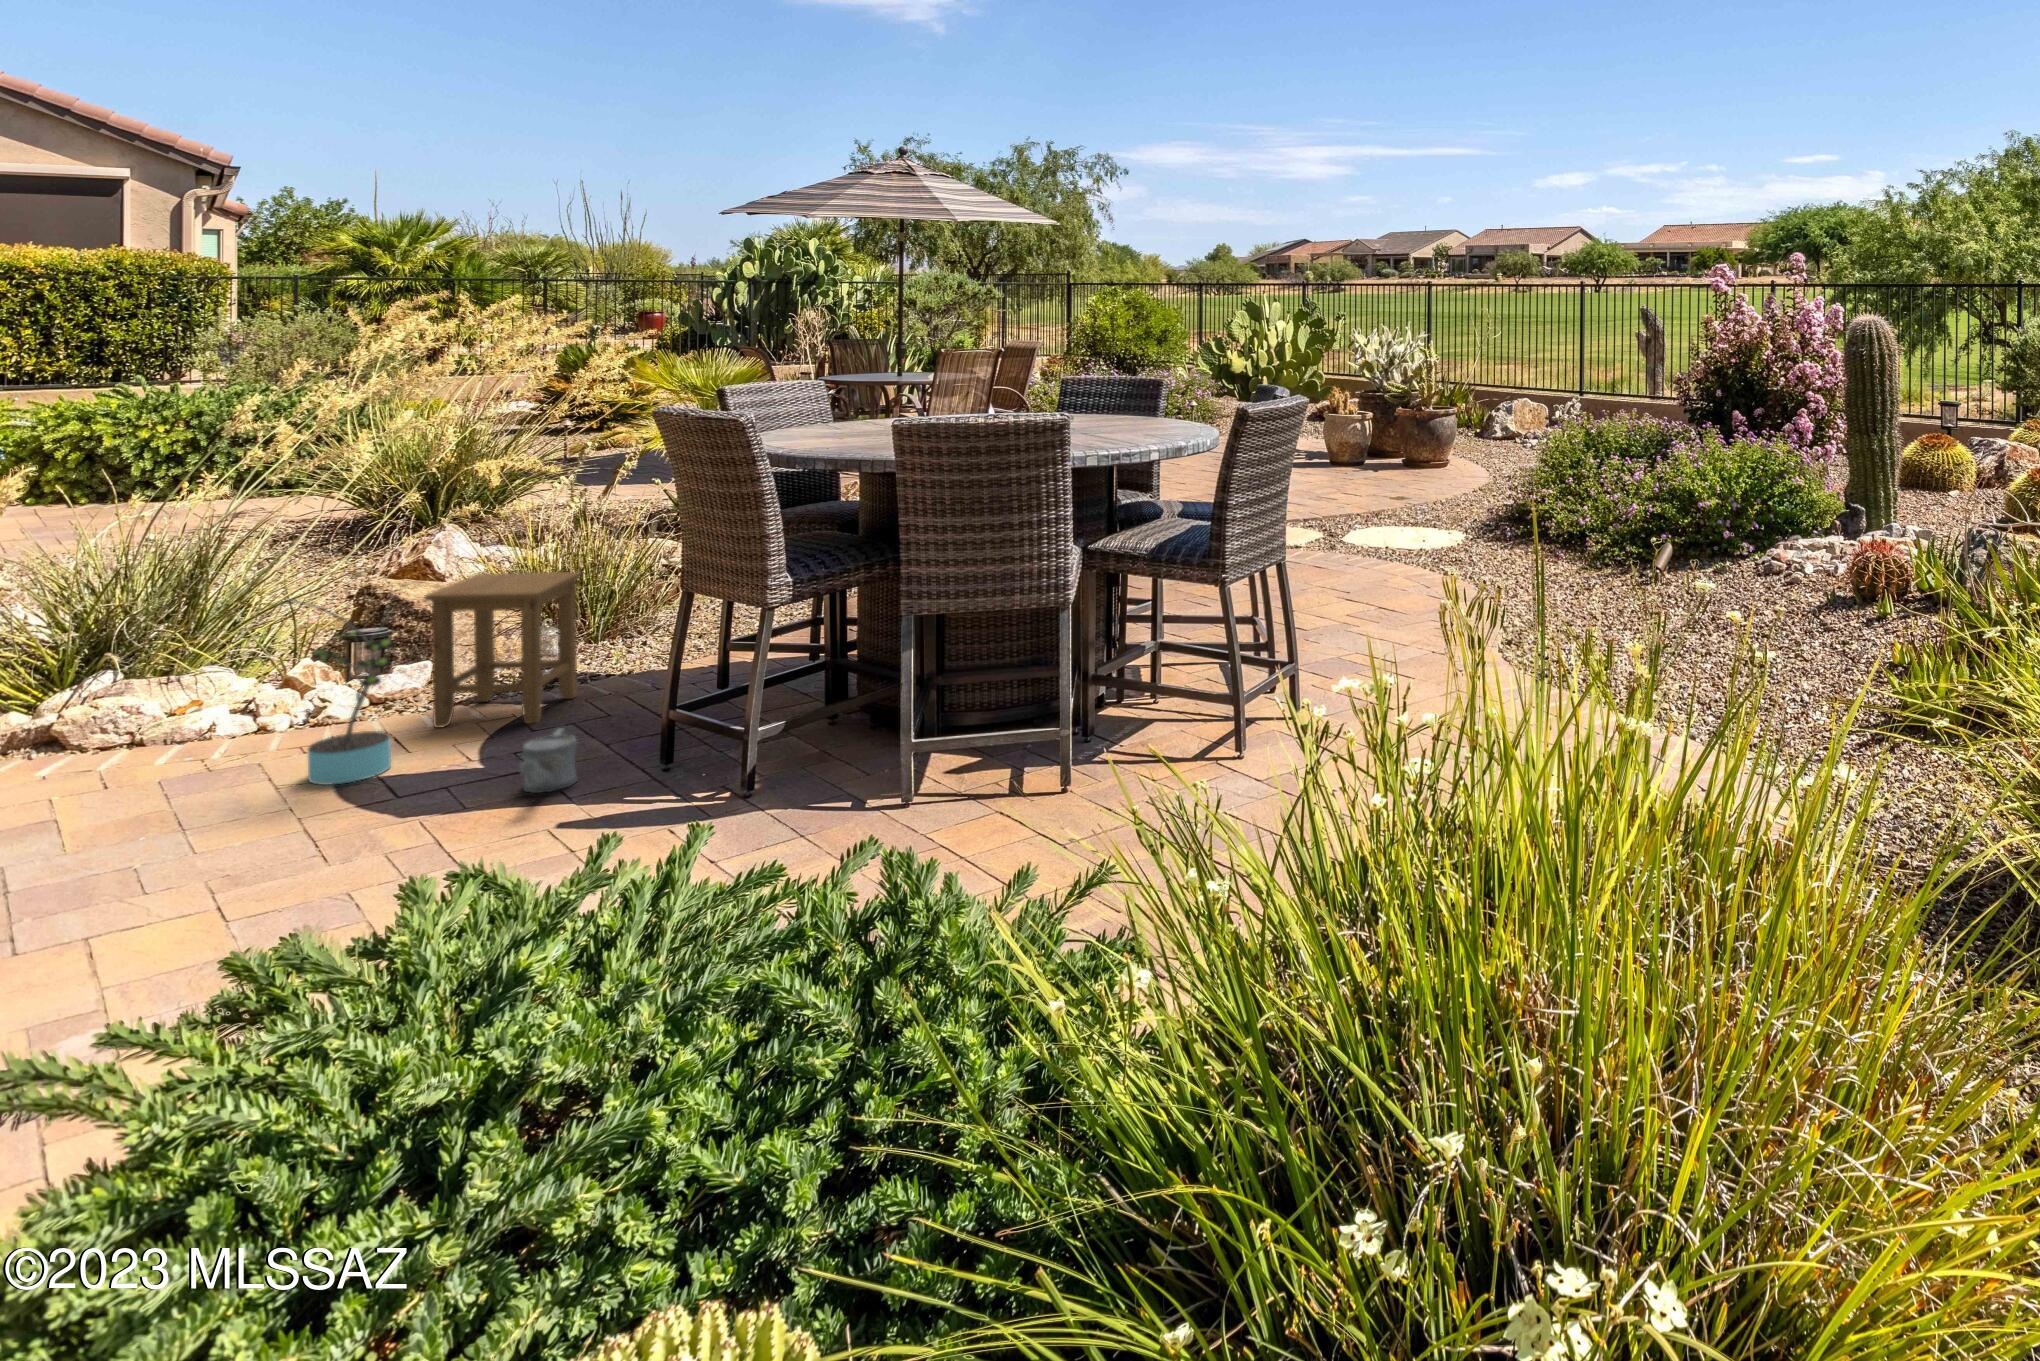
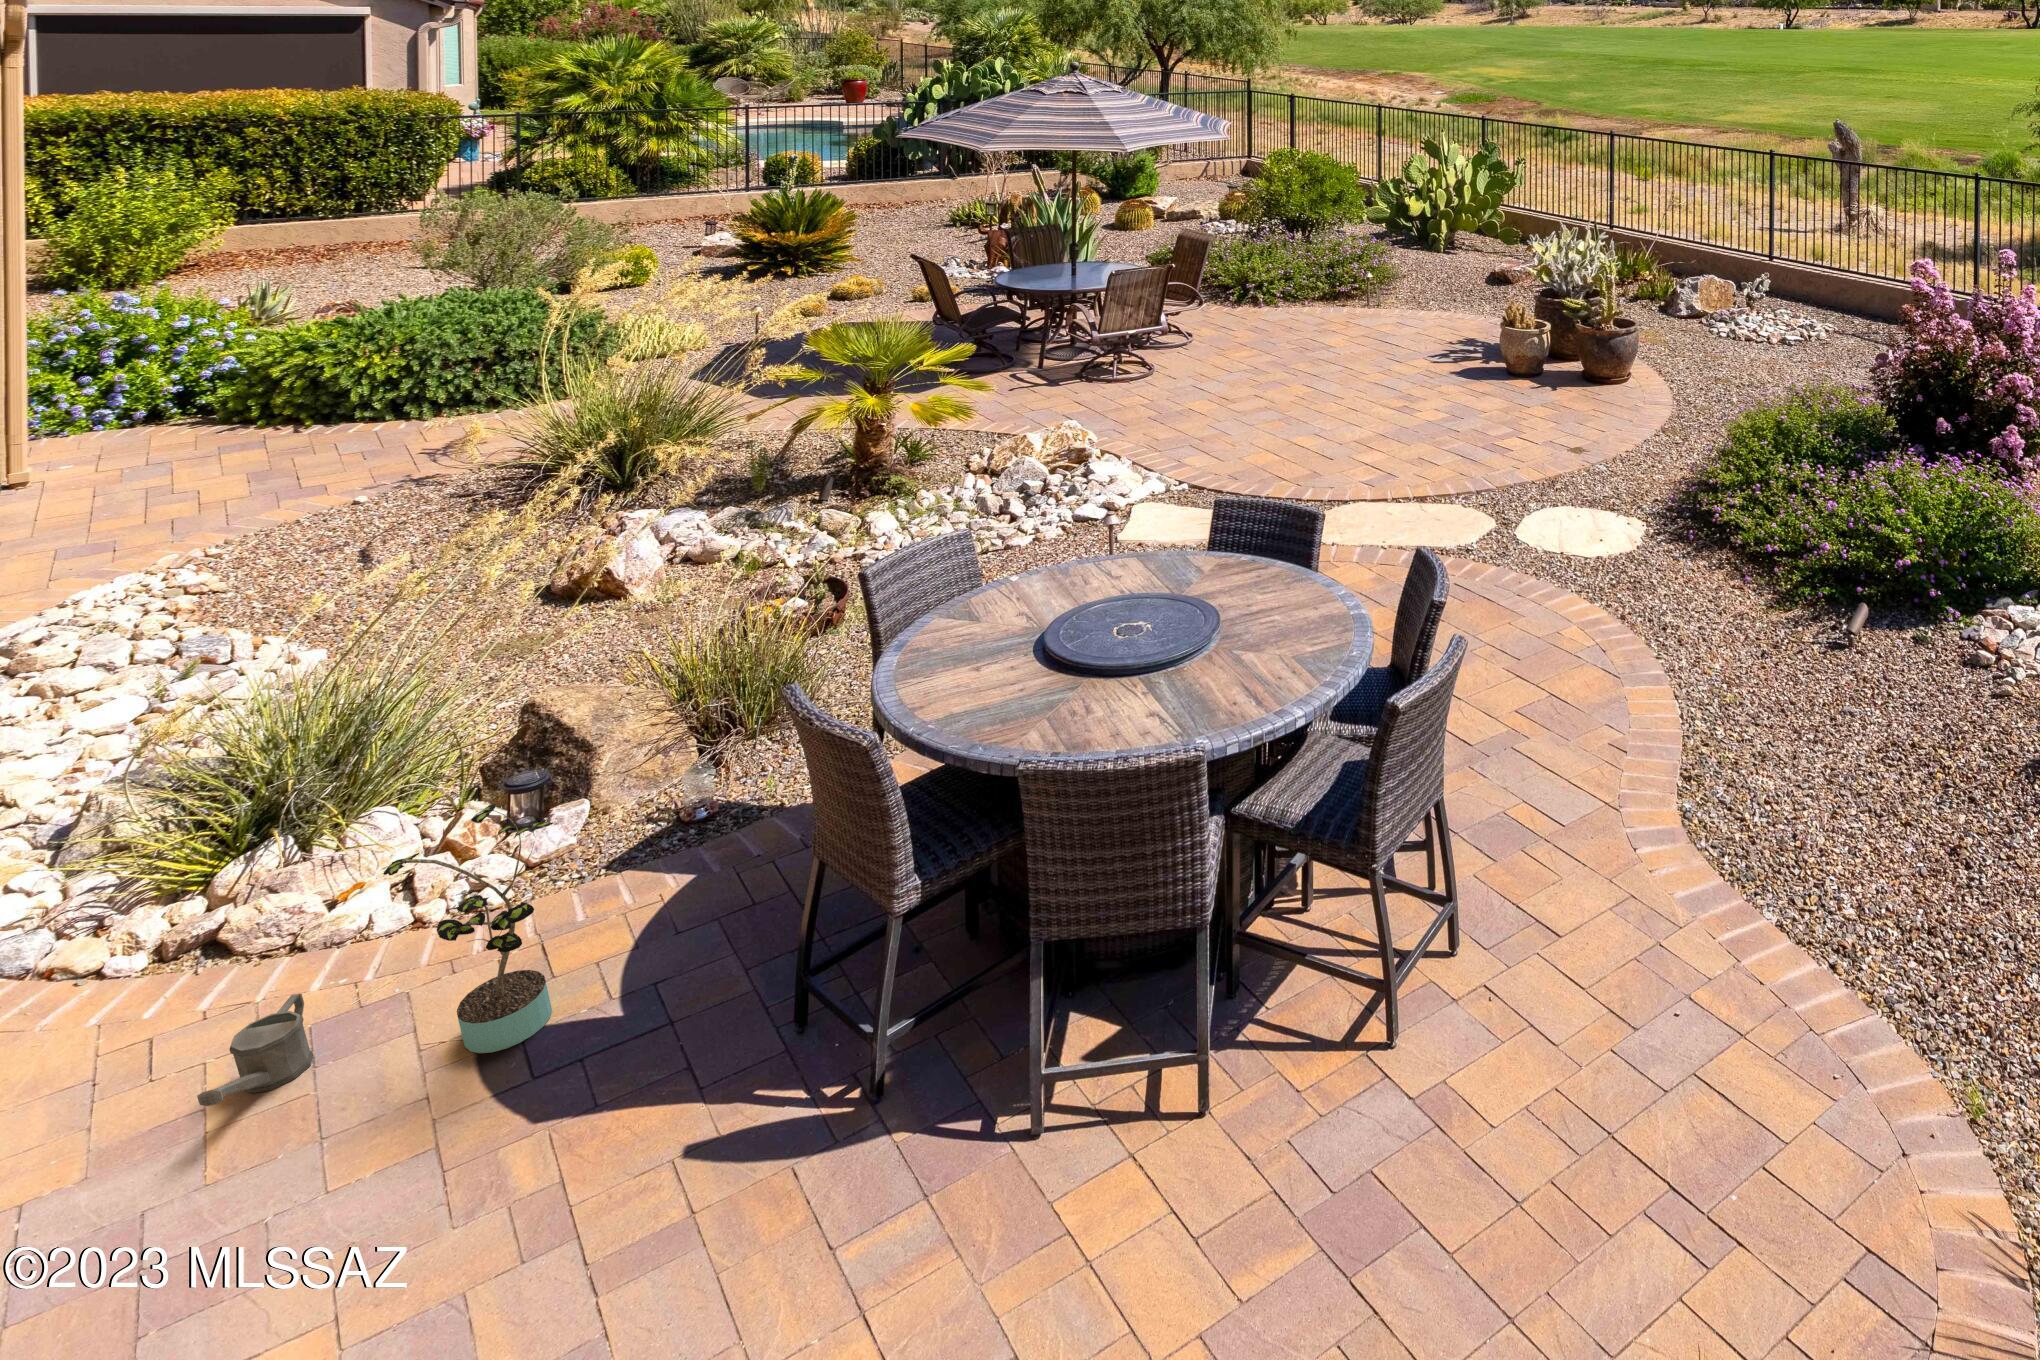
stool: present [424,572,583,728] -> none [568,724,754,919]
watering can: present [520,728,577,793] -> present [197,994,313,1106]

